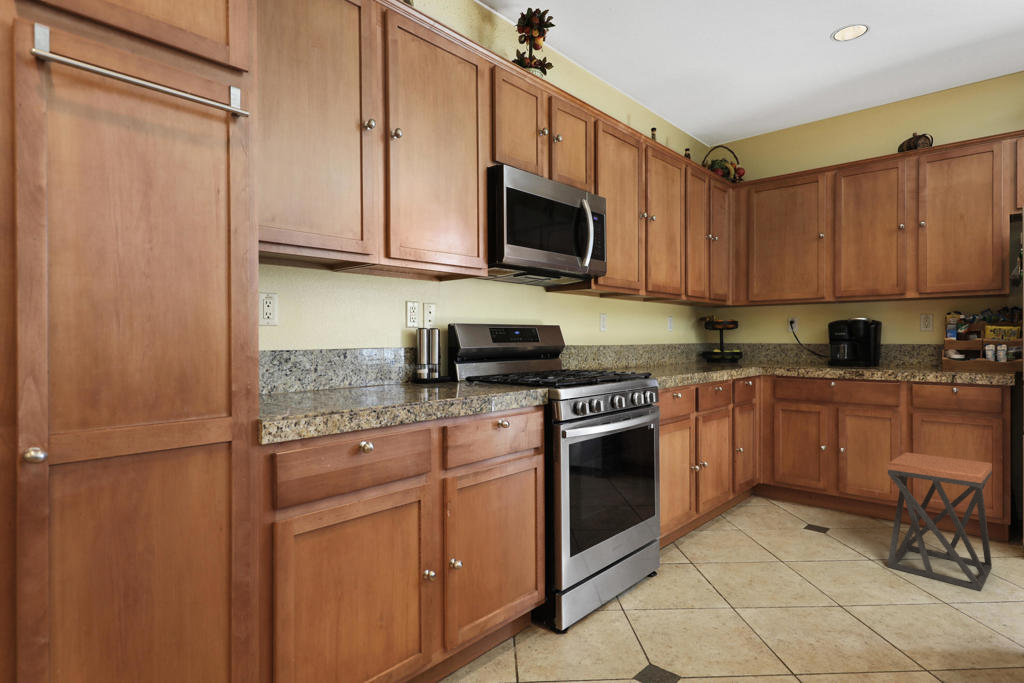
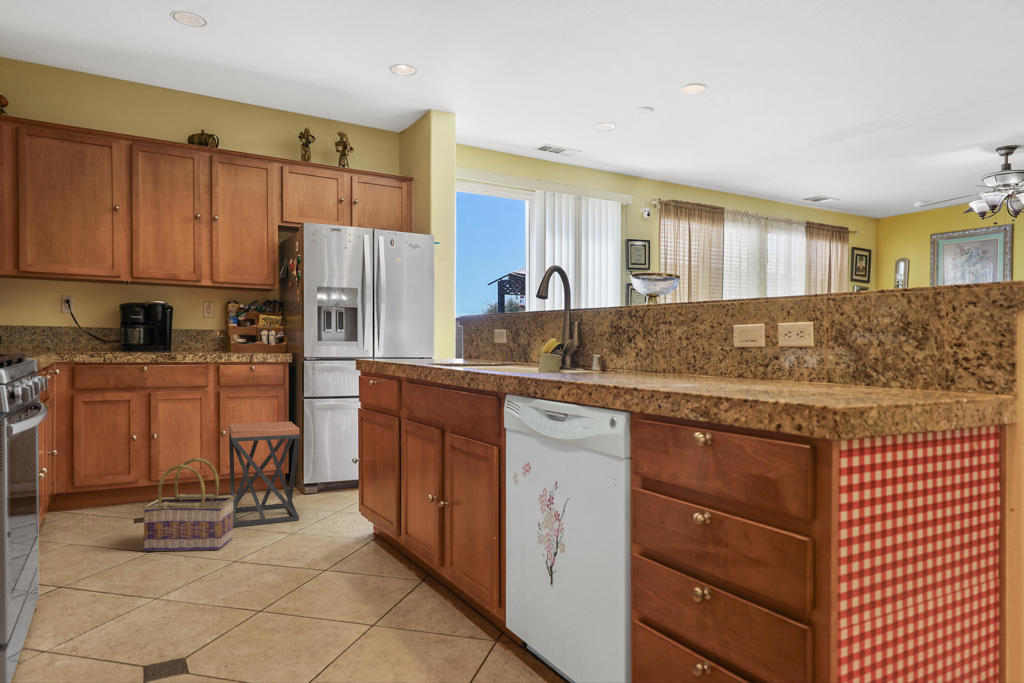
basket: none [781,482,876,587] -> present [143,458,234,551]

